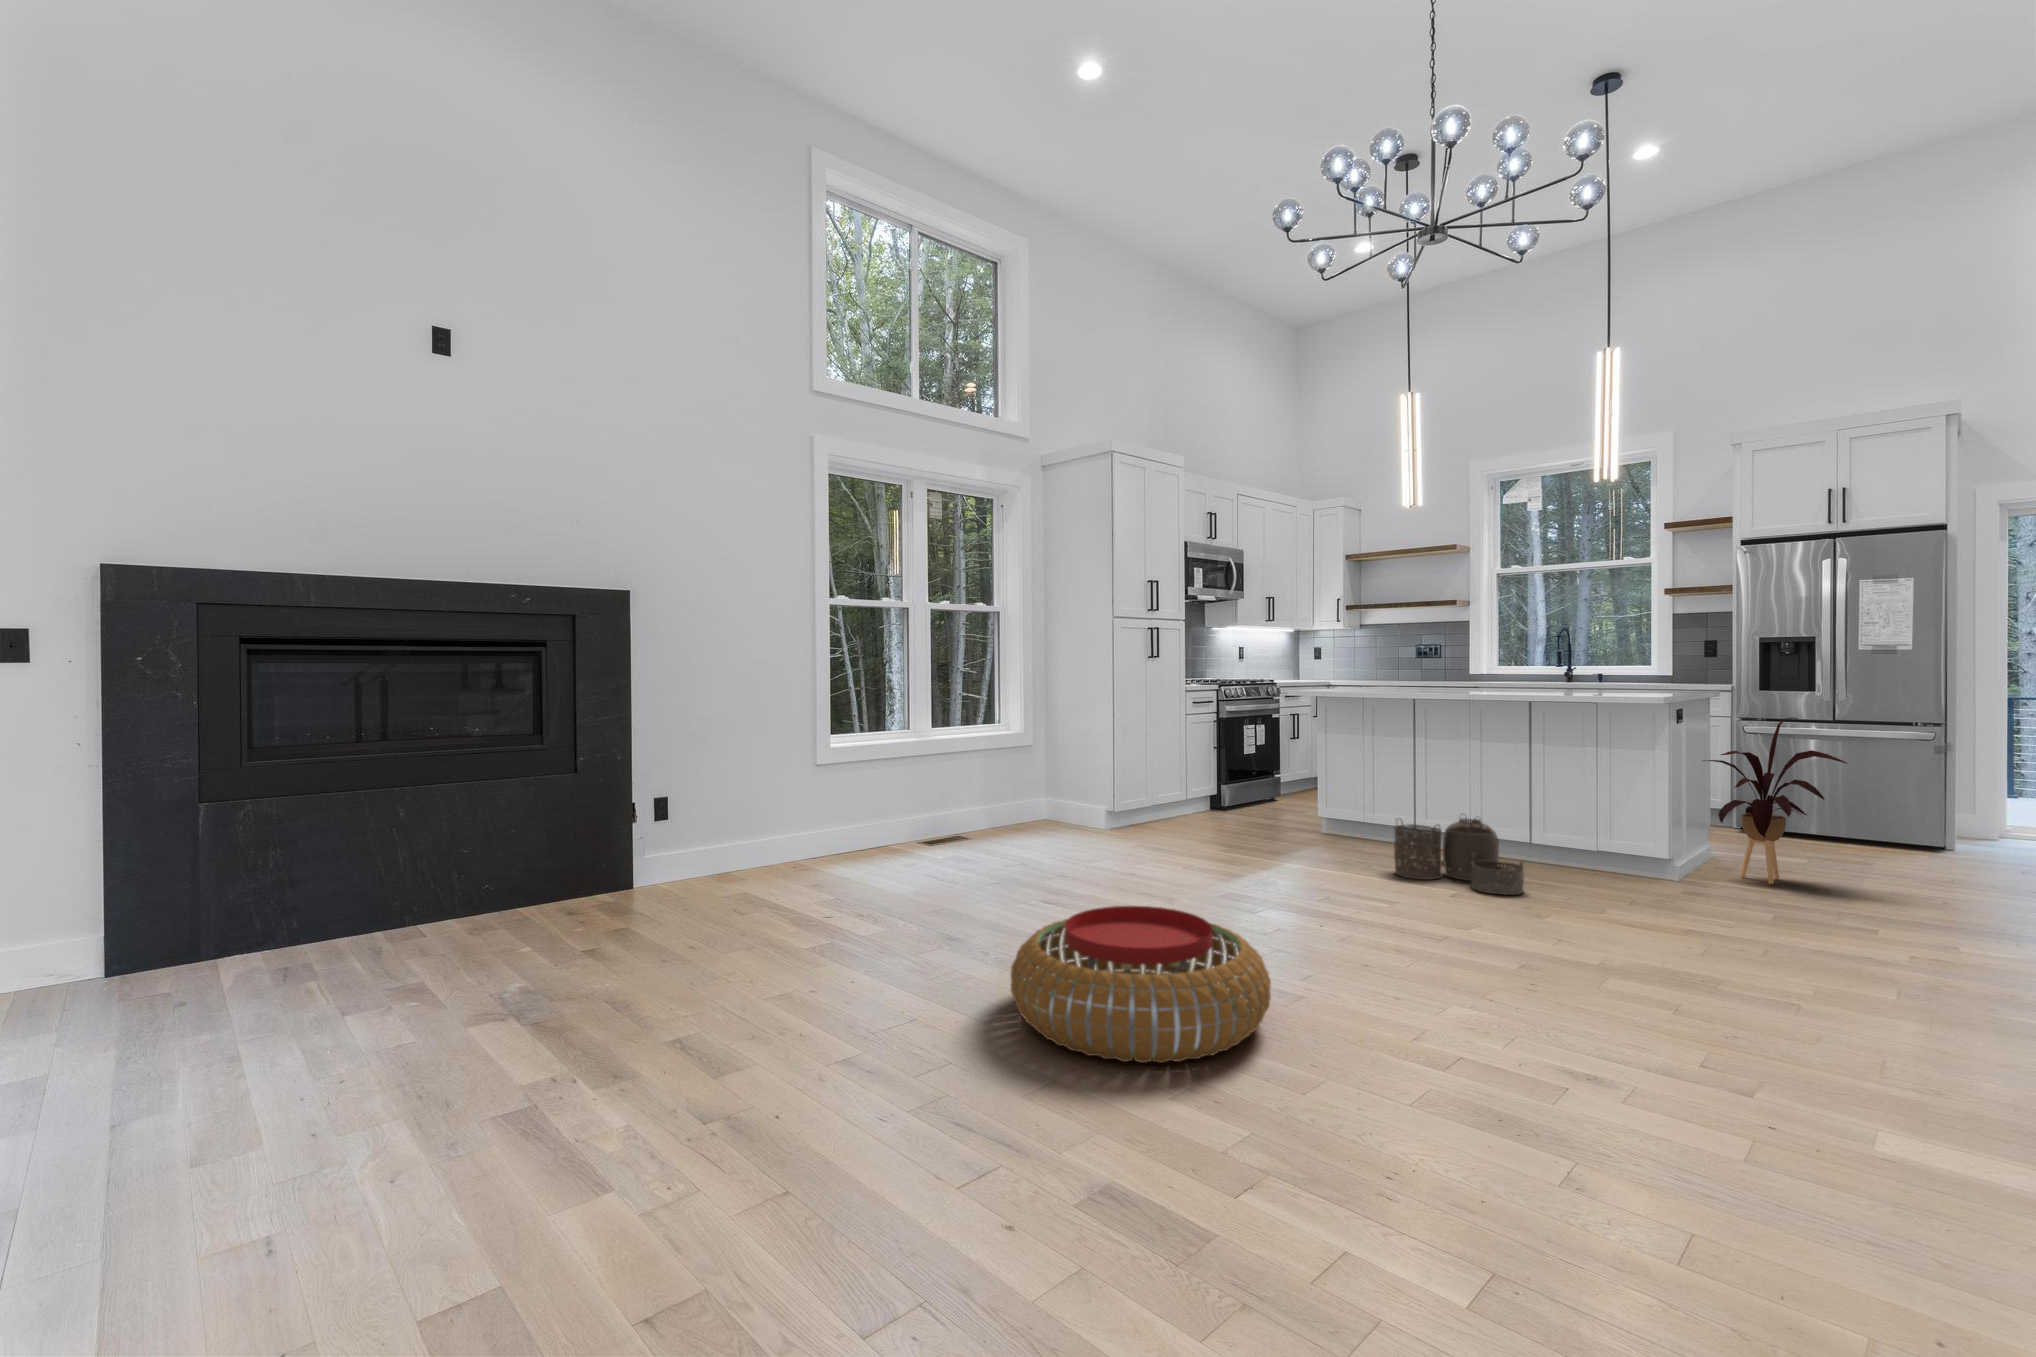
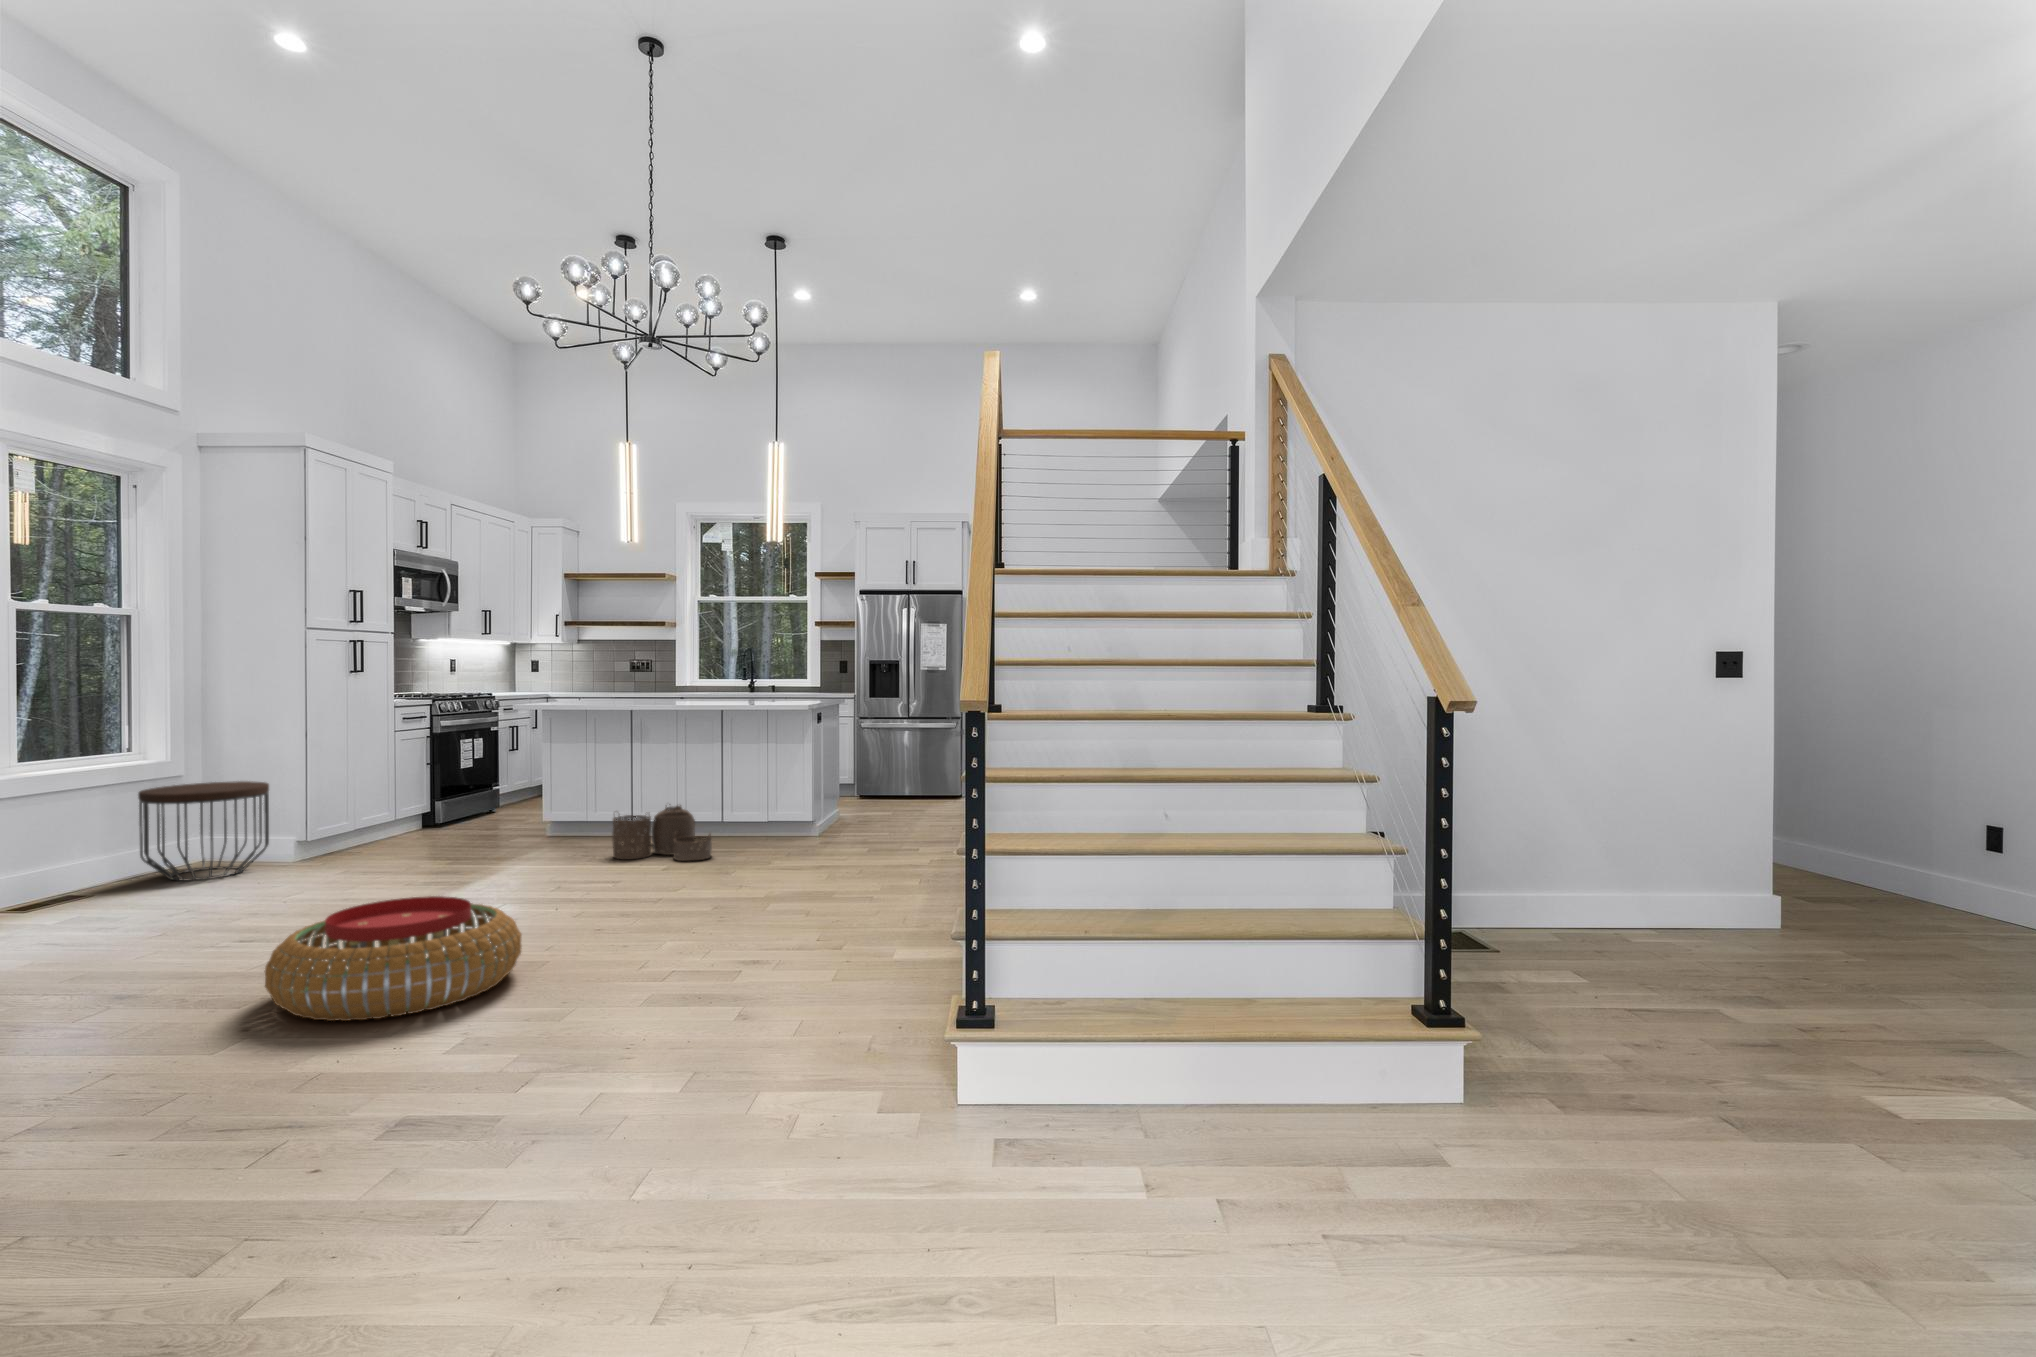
house plant: present [1704,717,1847,884] -> none [827,717,906,830]
side table: none [992,754,1081,840] -> present [138,781,269,881]

